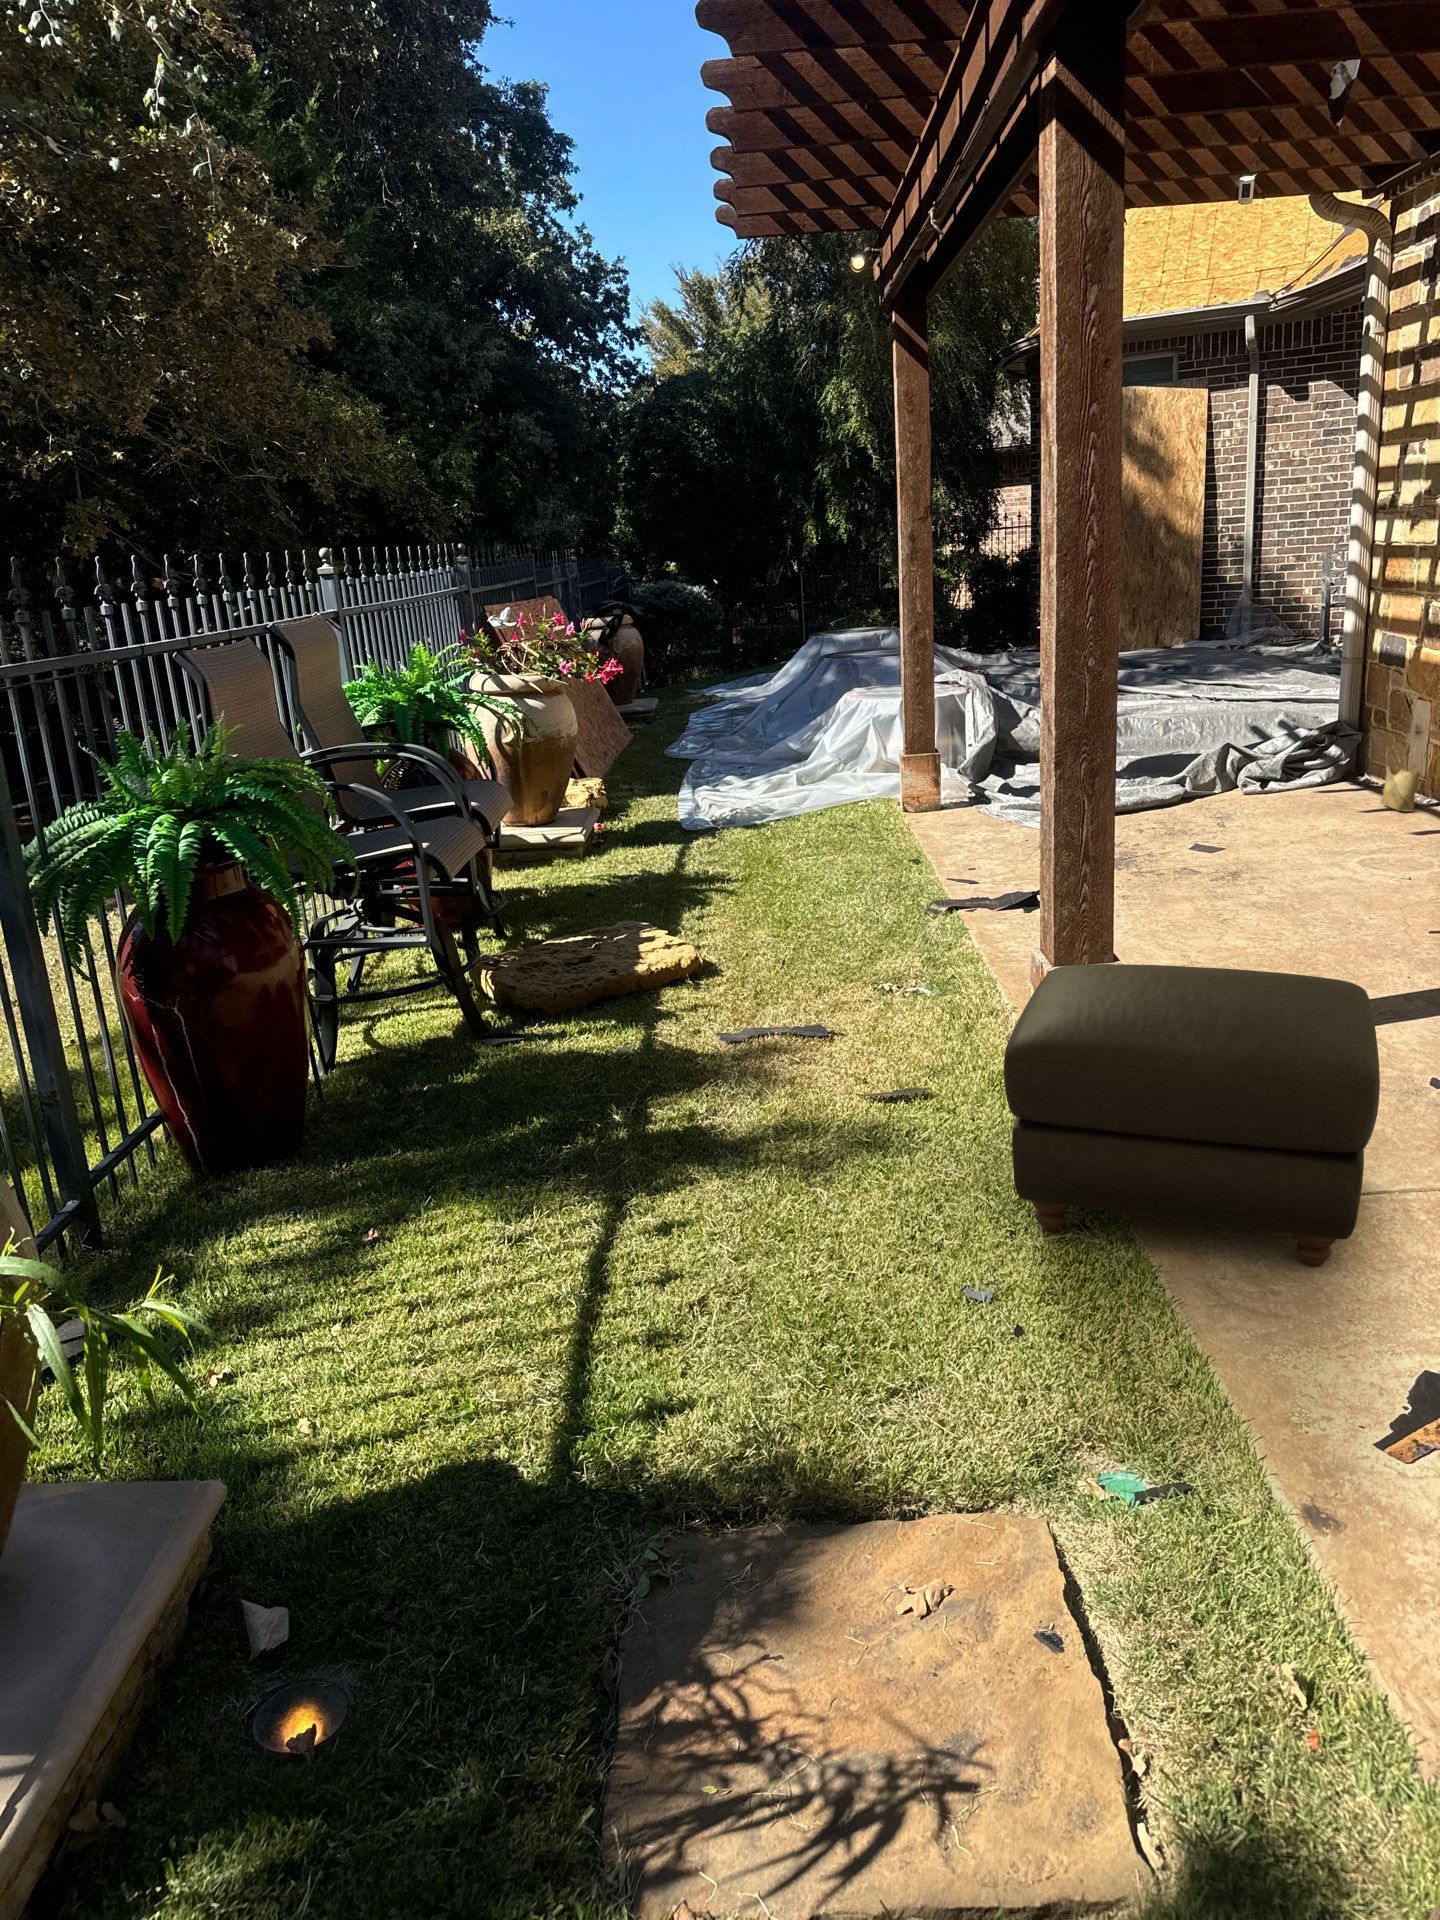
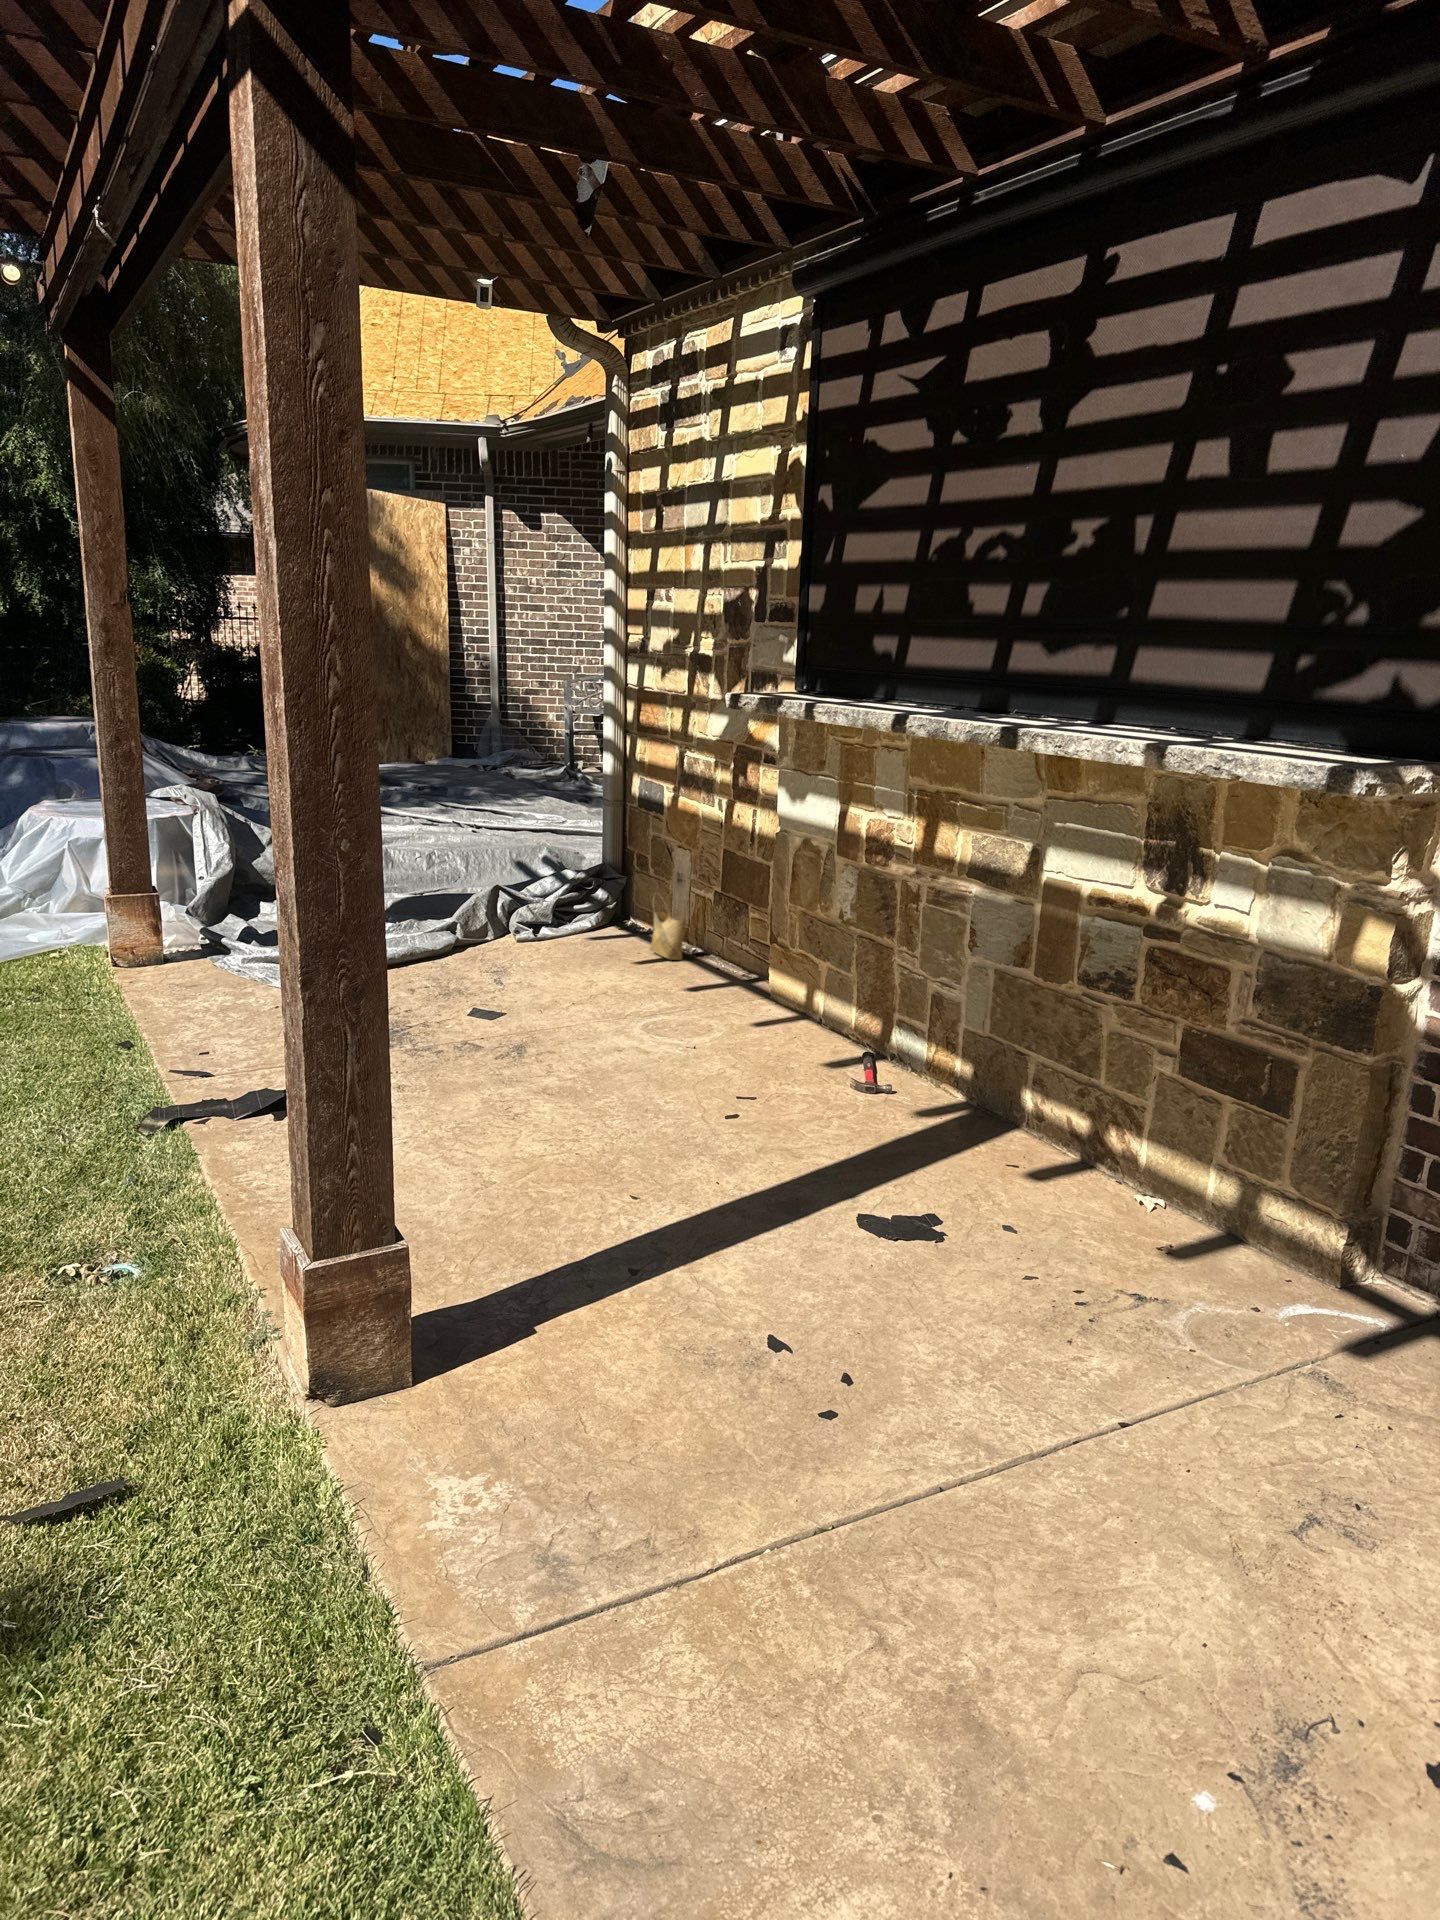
ottoman: present [1004,964,1380,1267] -> none [230,1289,789,1789]

